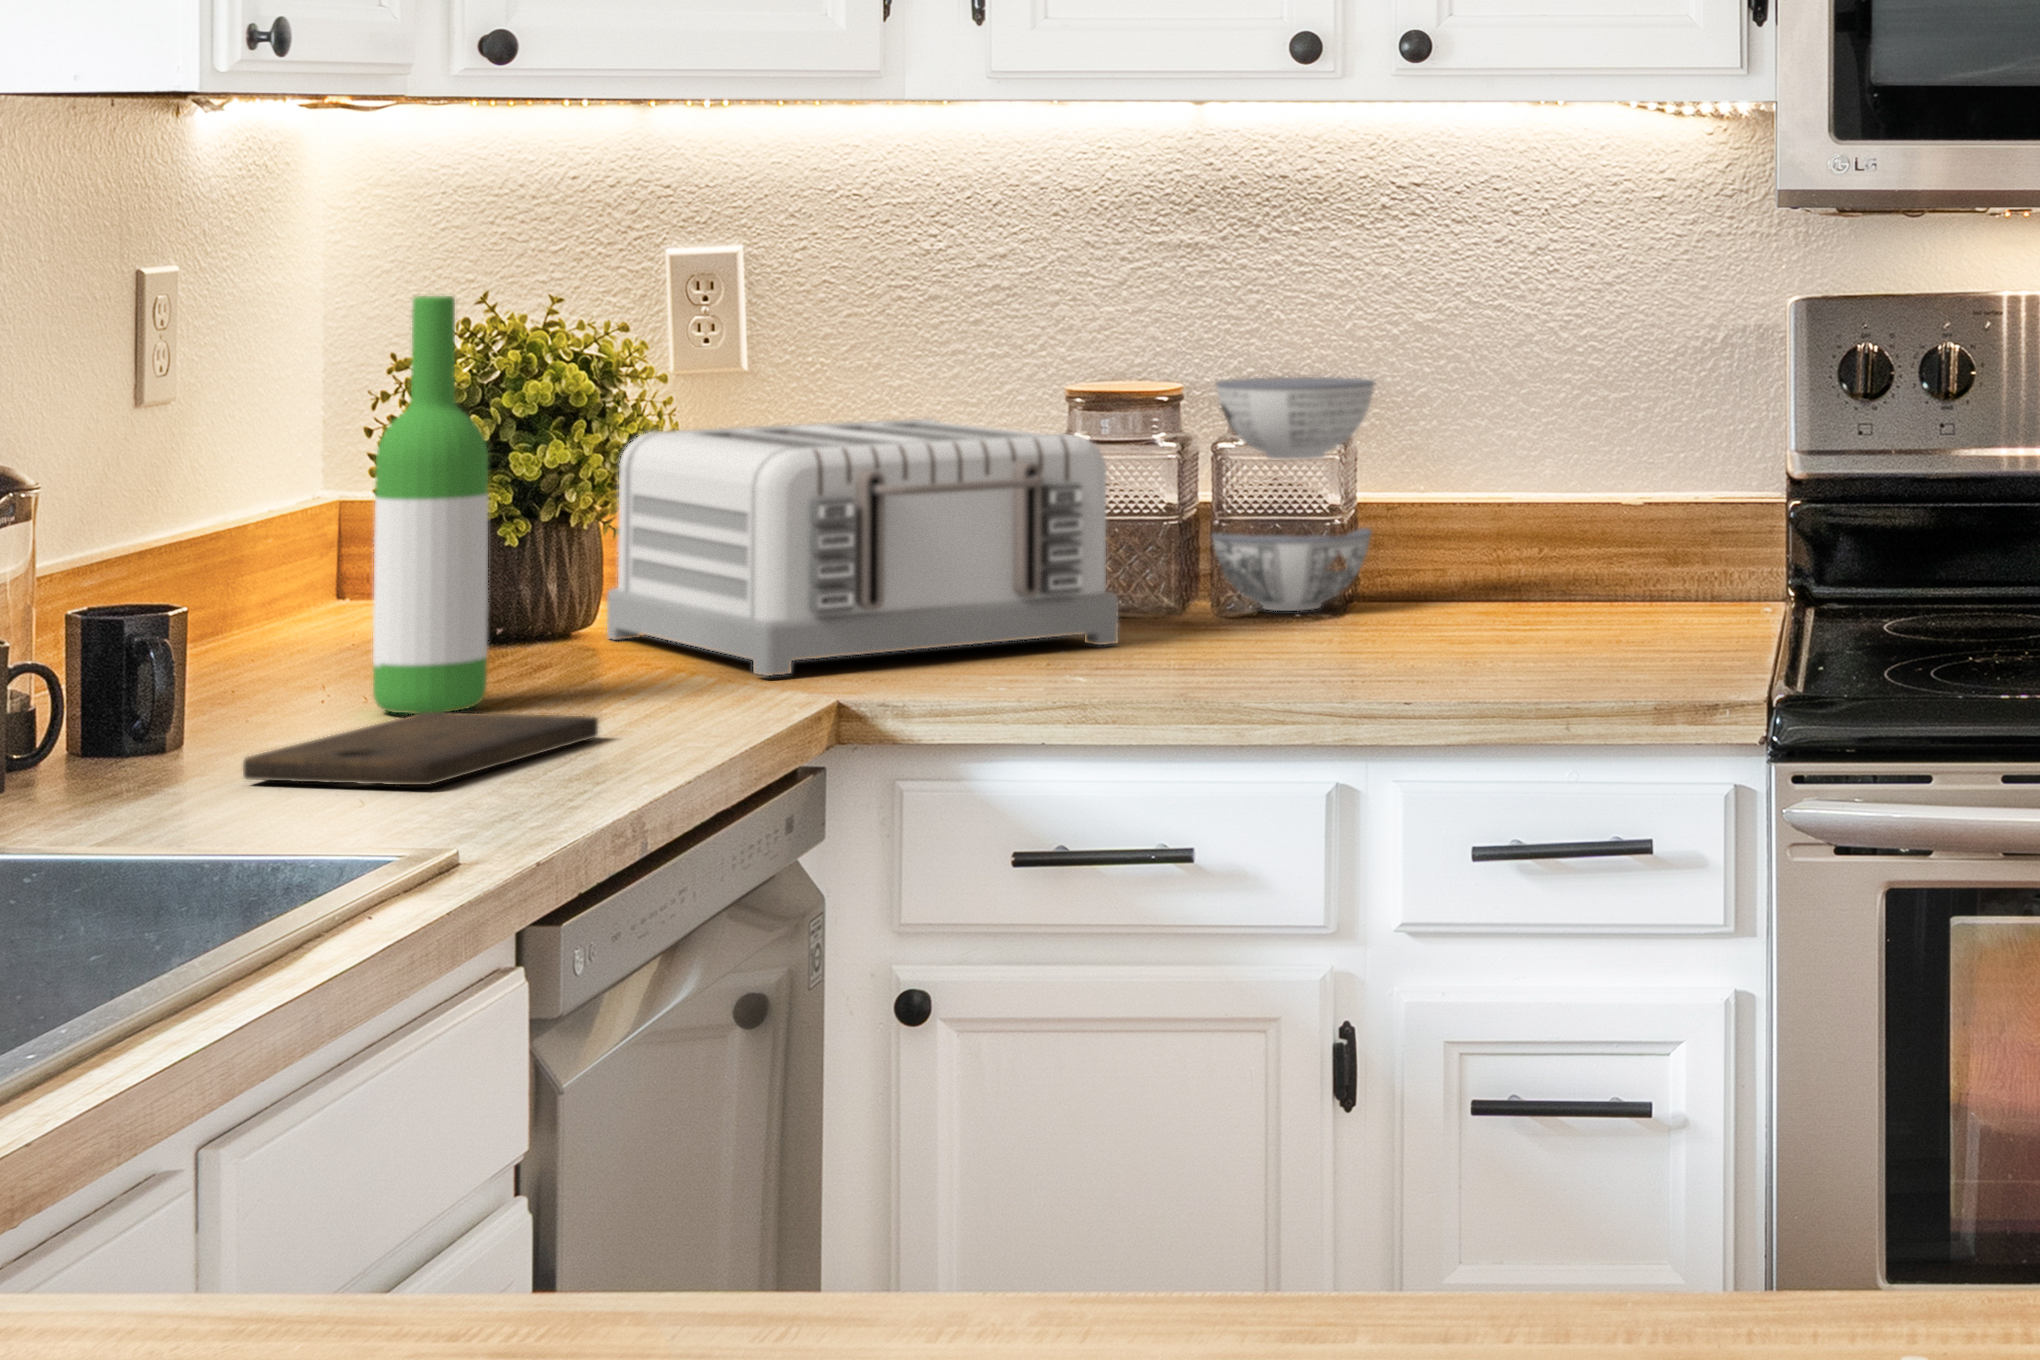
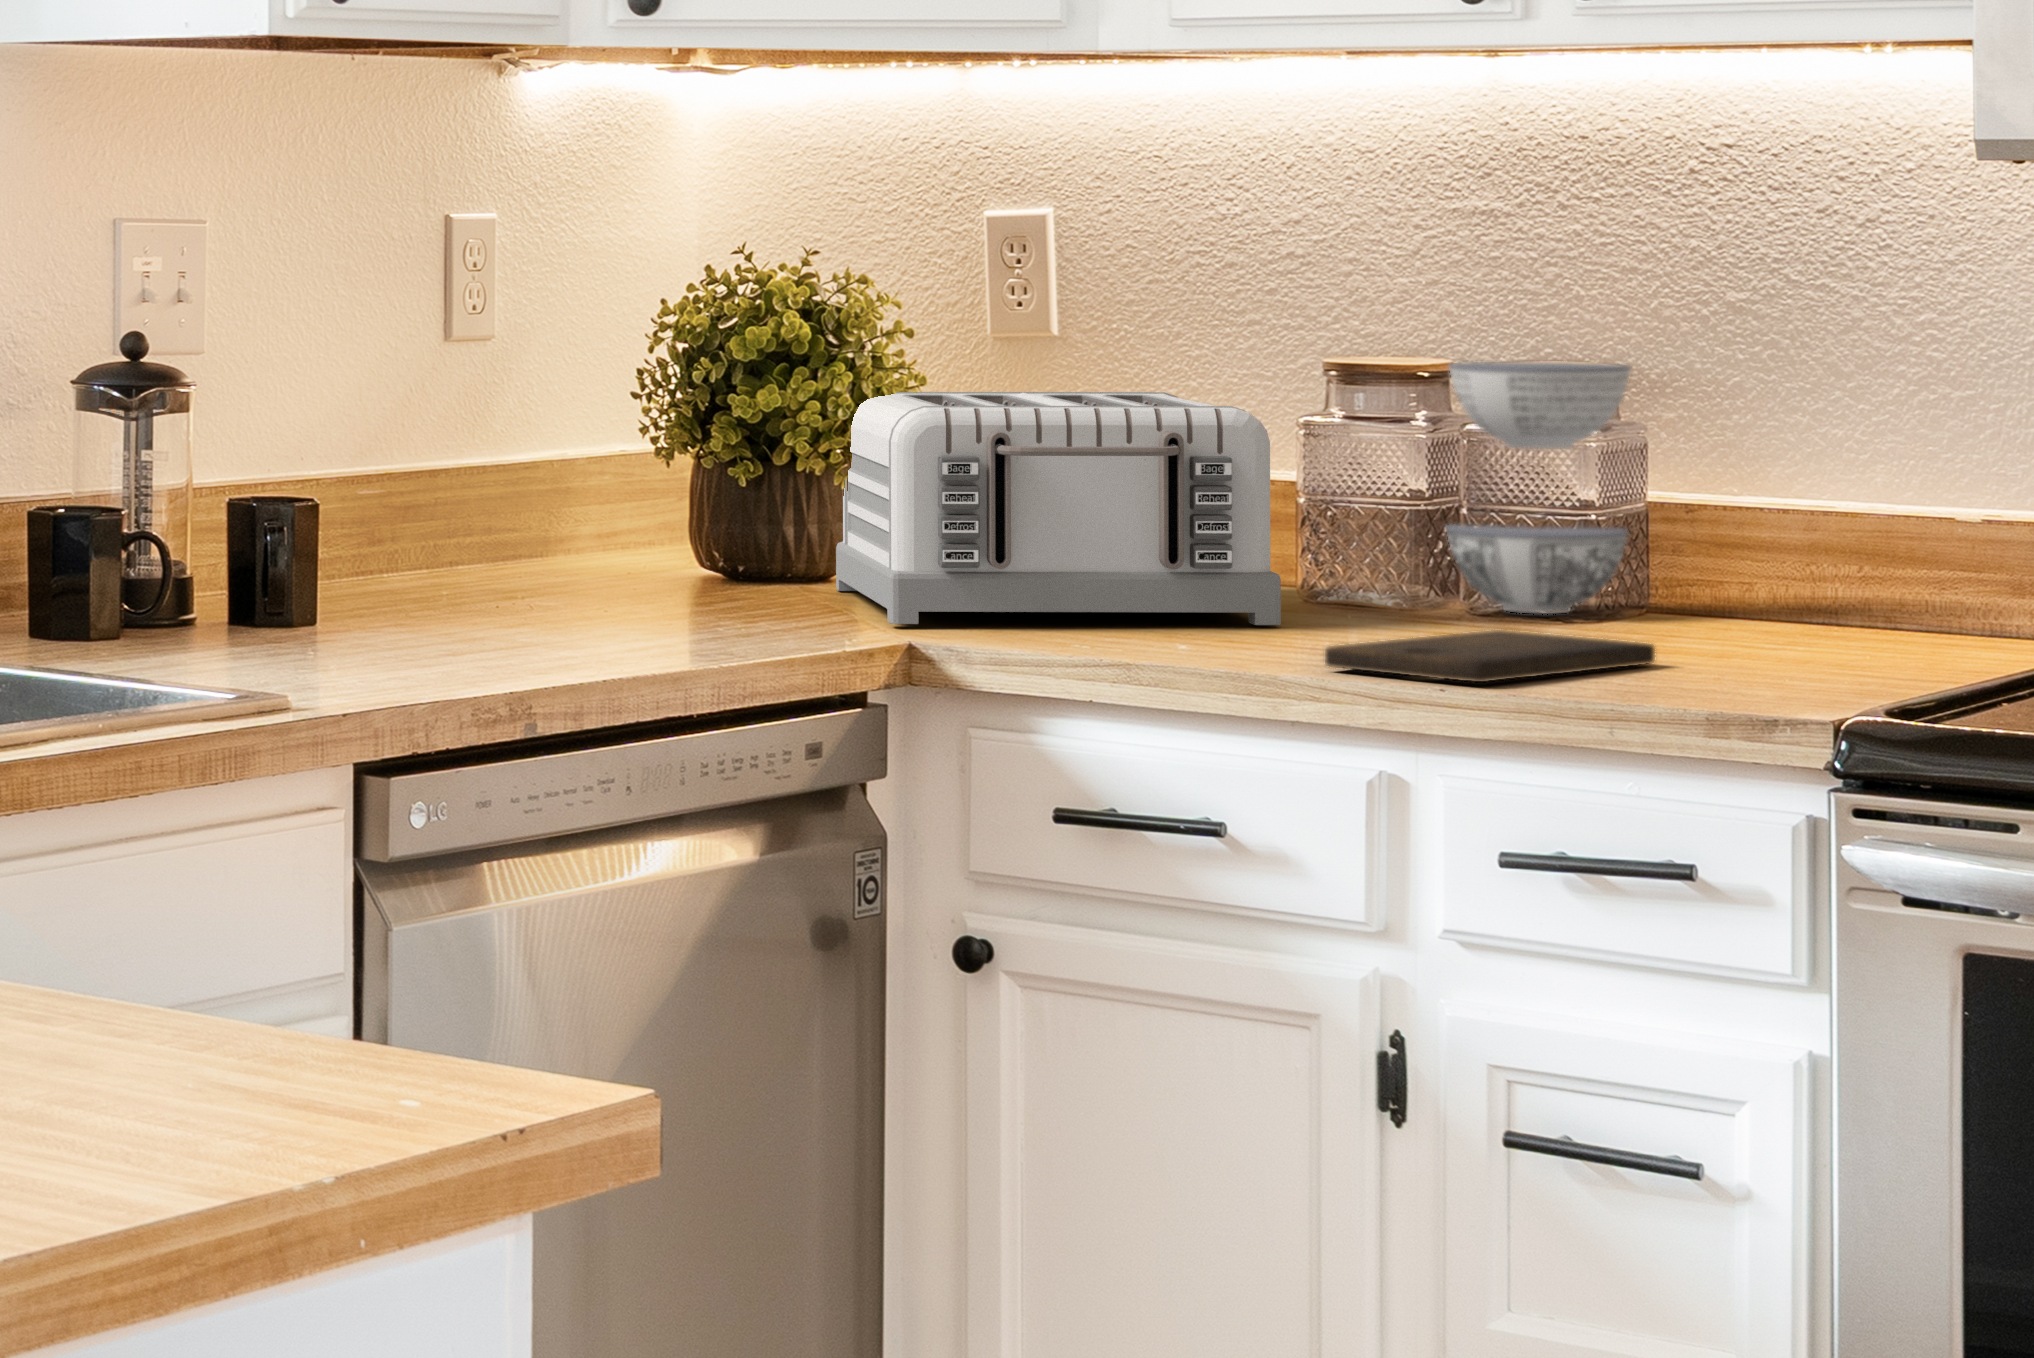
wine bottle: present [373,296,488,715] -> none [528,251,624,628]
cutting board: present [243,712,598,785] -> present [1325,630,1655,682]

